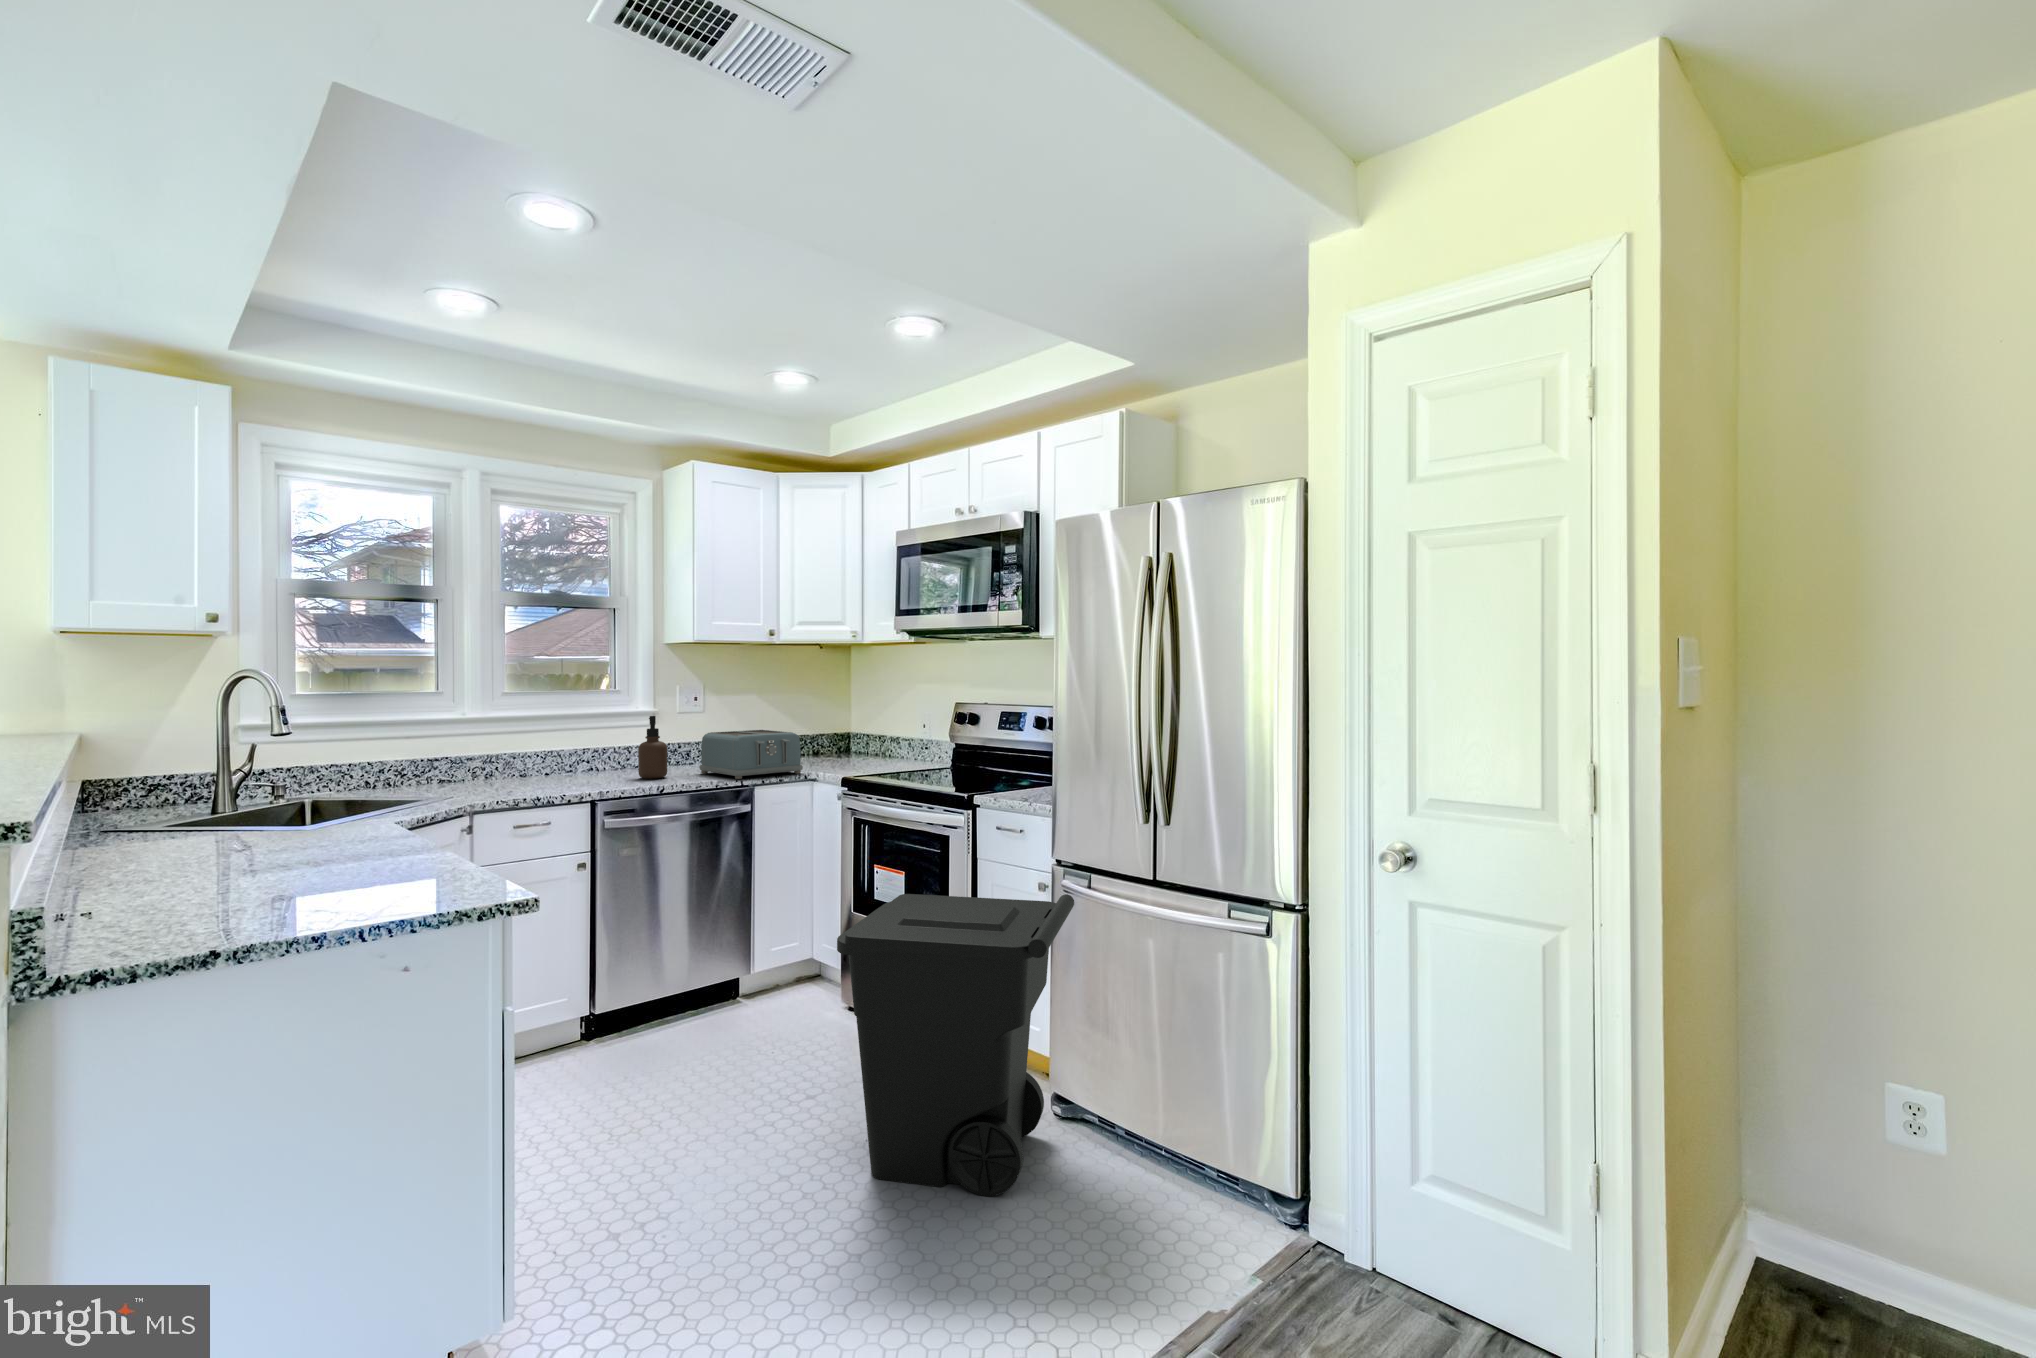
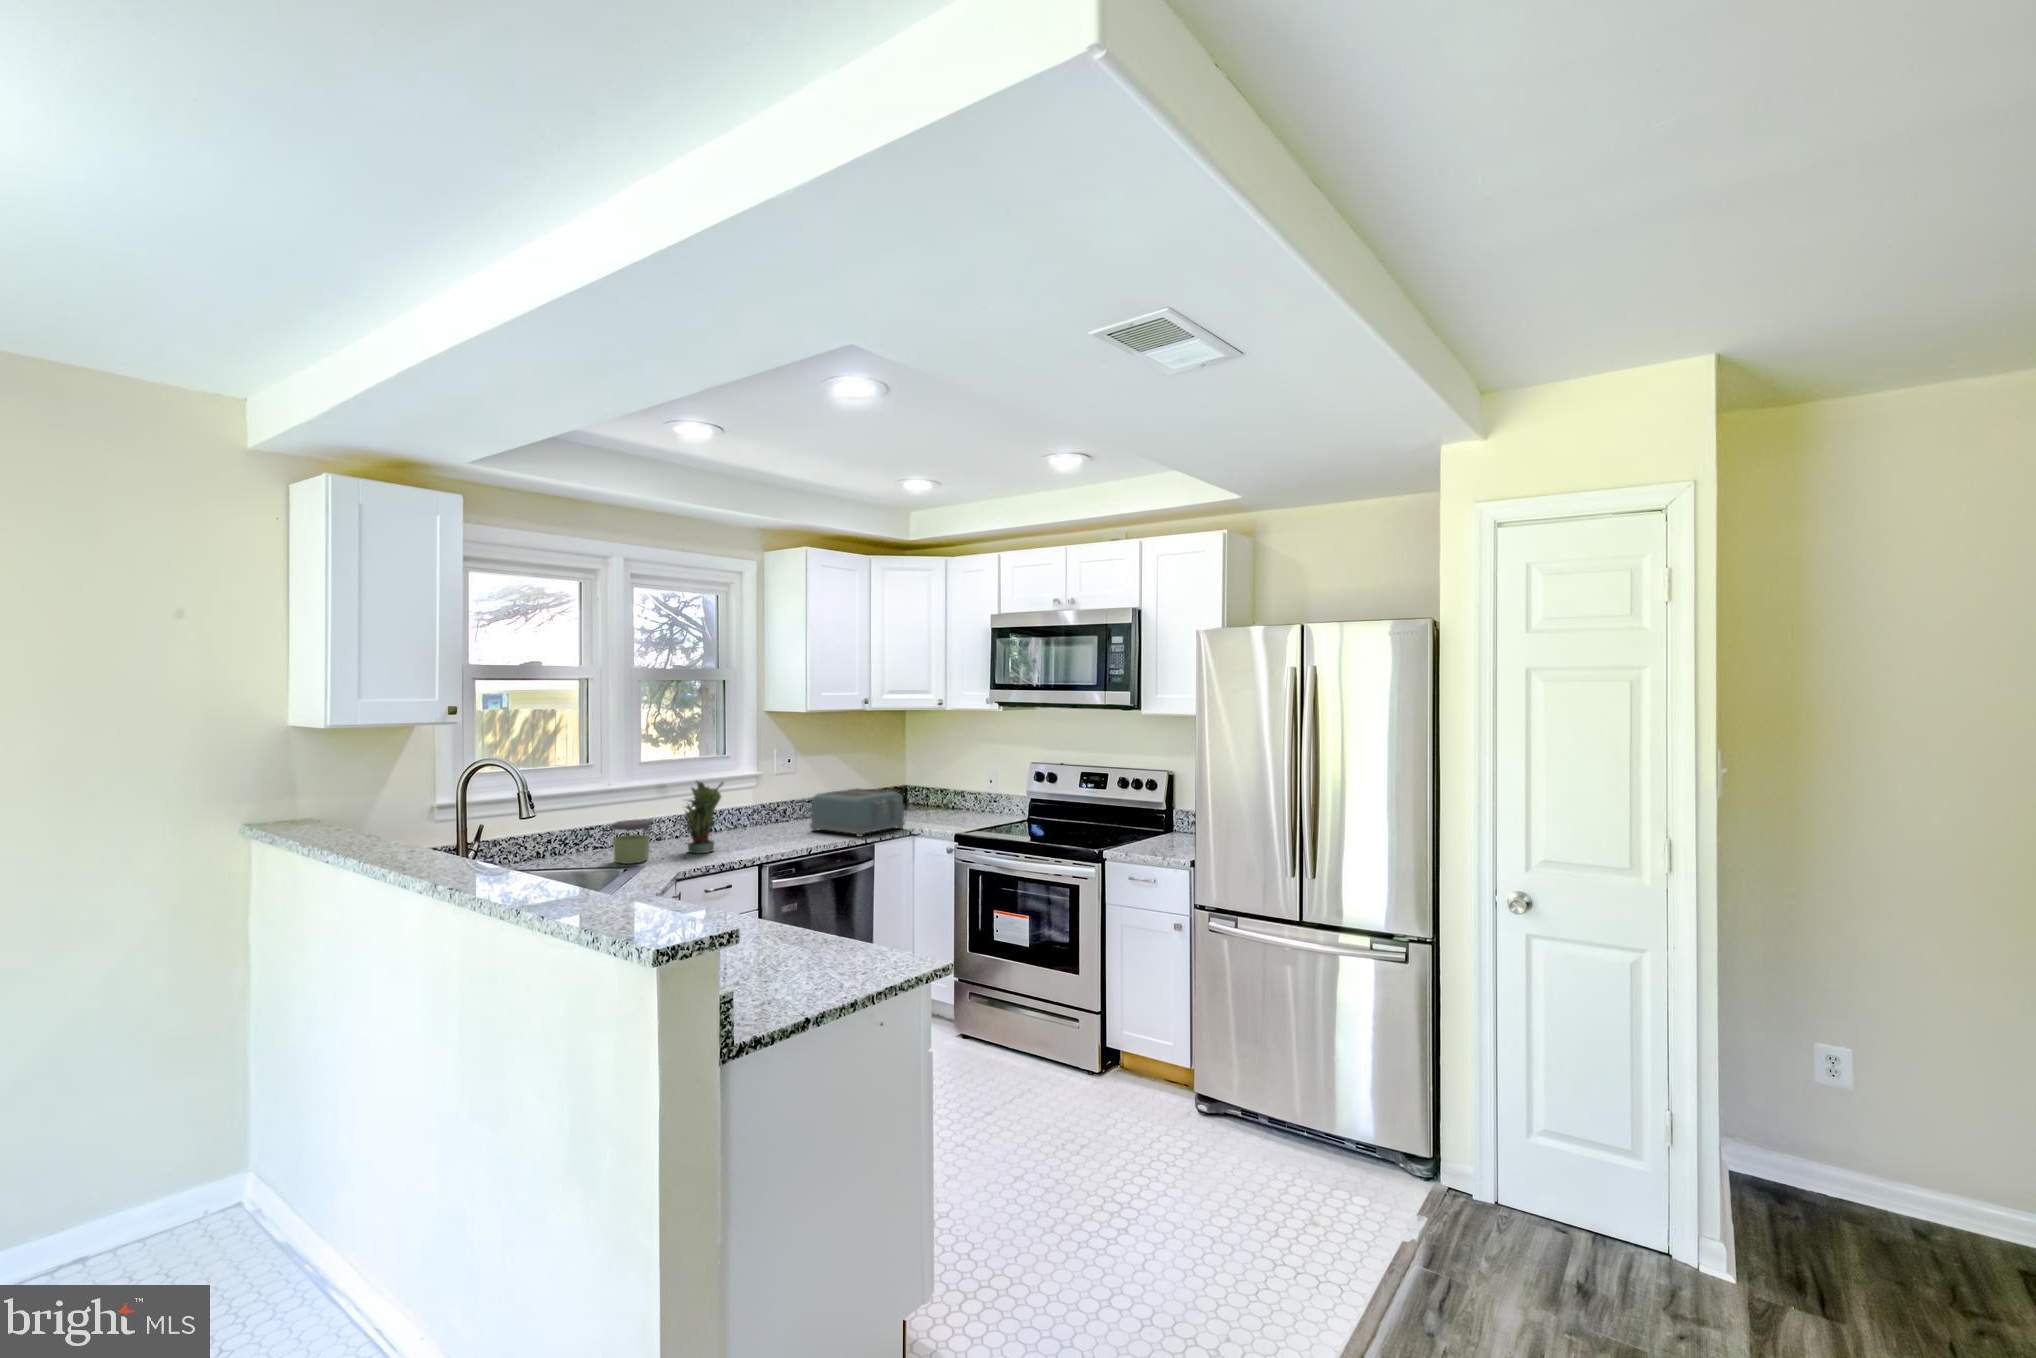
potted plant: none [516,708,570,789] -> present [678,780,723,853]
soap dispenser: present [638,716,667,779] -> none [765,781,790,839]
jar: none [434,749,483,795] -> present [611,819,652,864]
trash can: present [837,894,1074,1196] -> none [1063,933,1246,1180]

